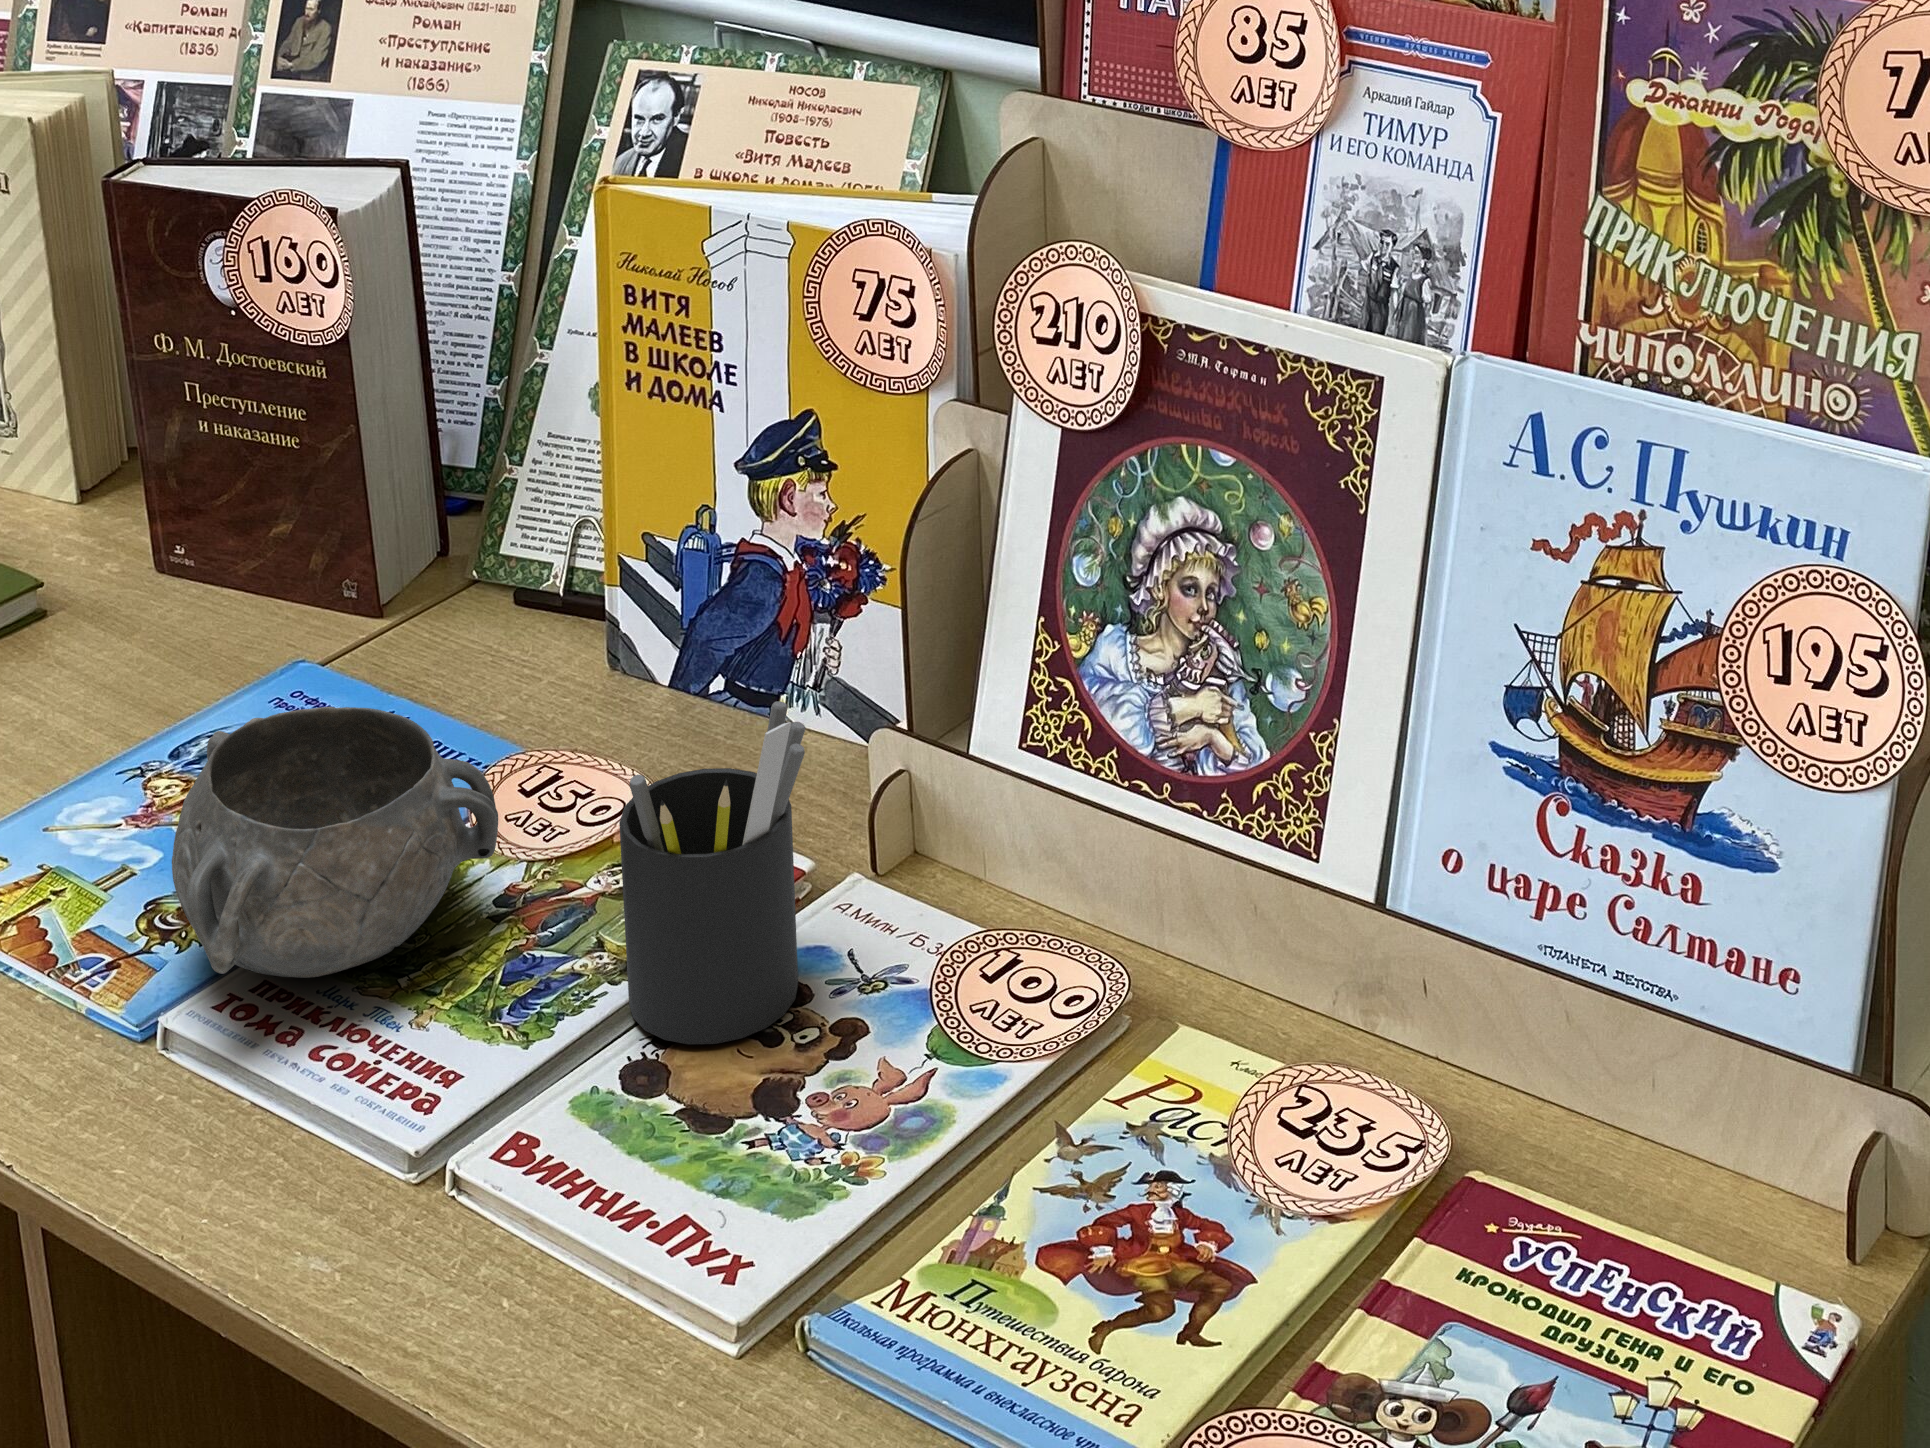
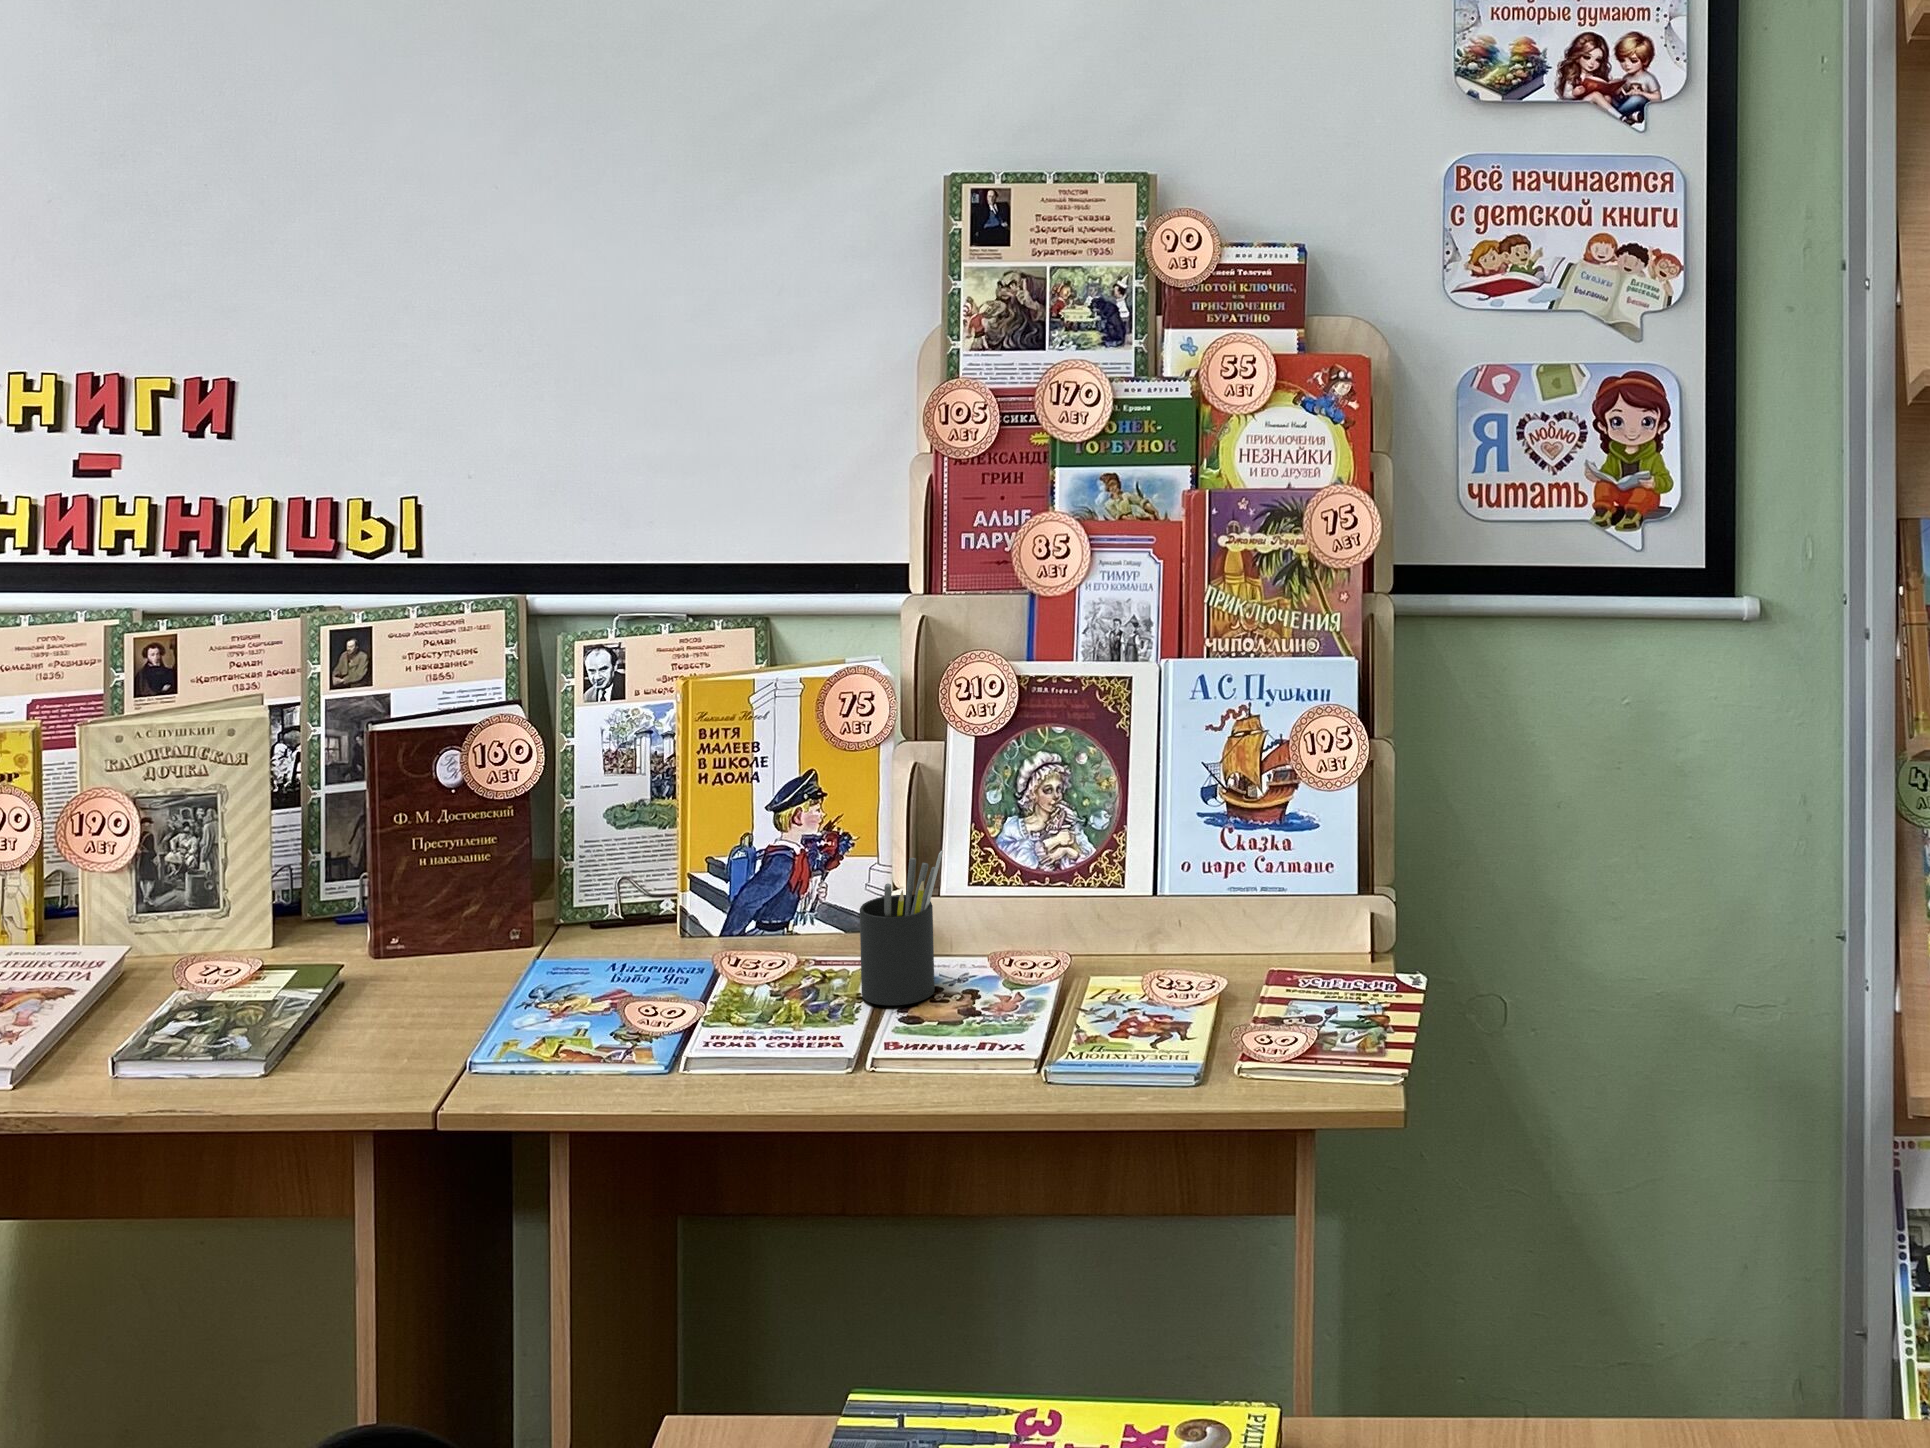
decorative bowl: present [172,707,498,978] -> none [628,915,777,1028]

